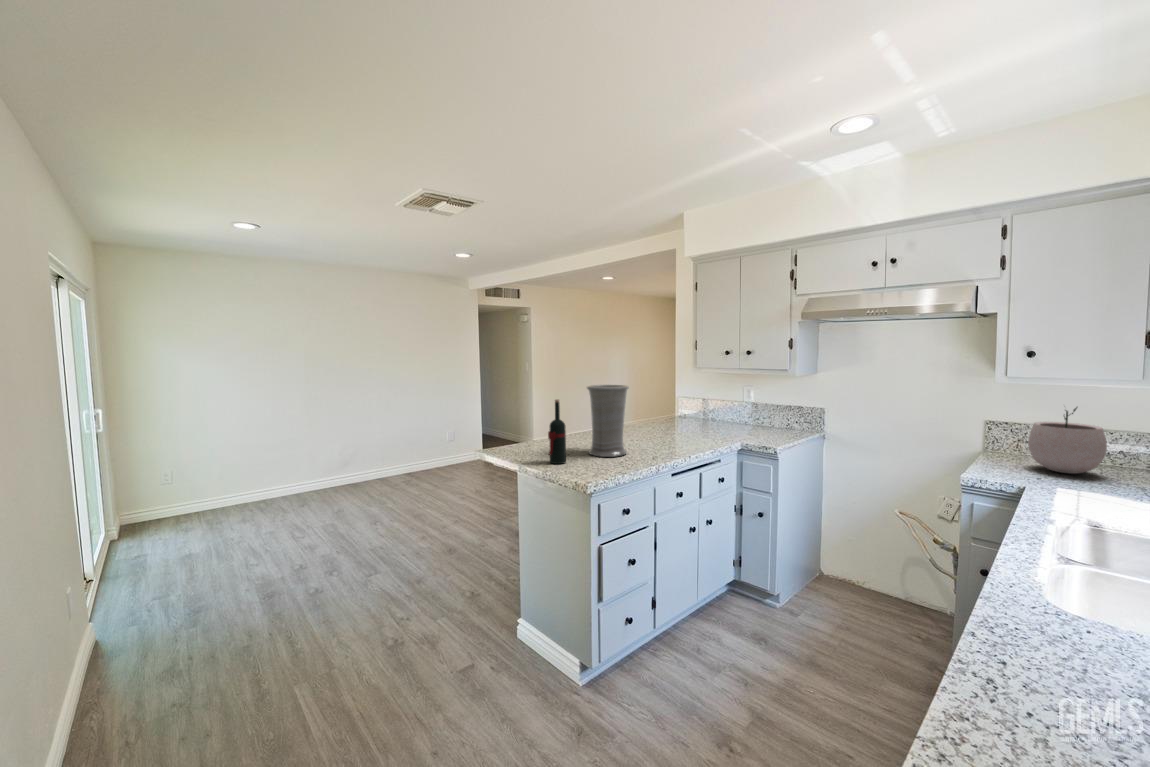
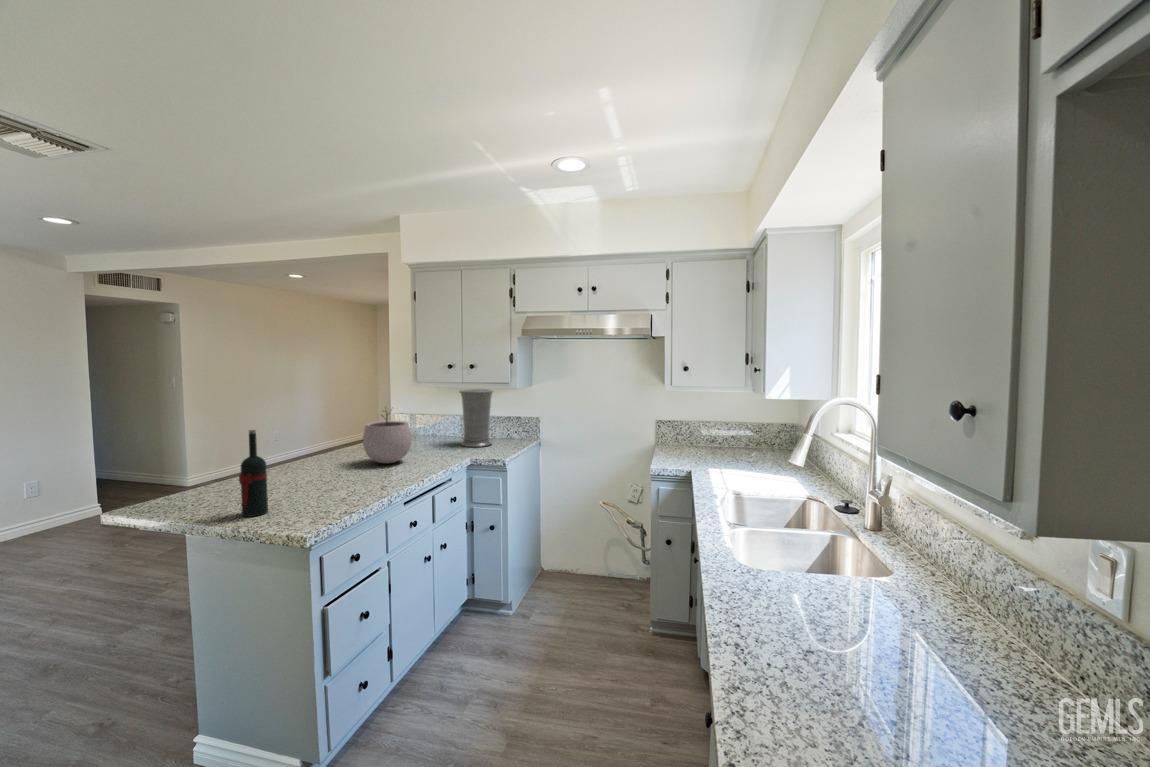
vase: present [587,385,629,457] -> present [459,389,493,447]
plant pot: present [1029,407,1107,474] -> present [363,411,412,463]

